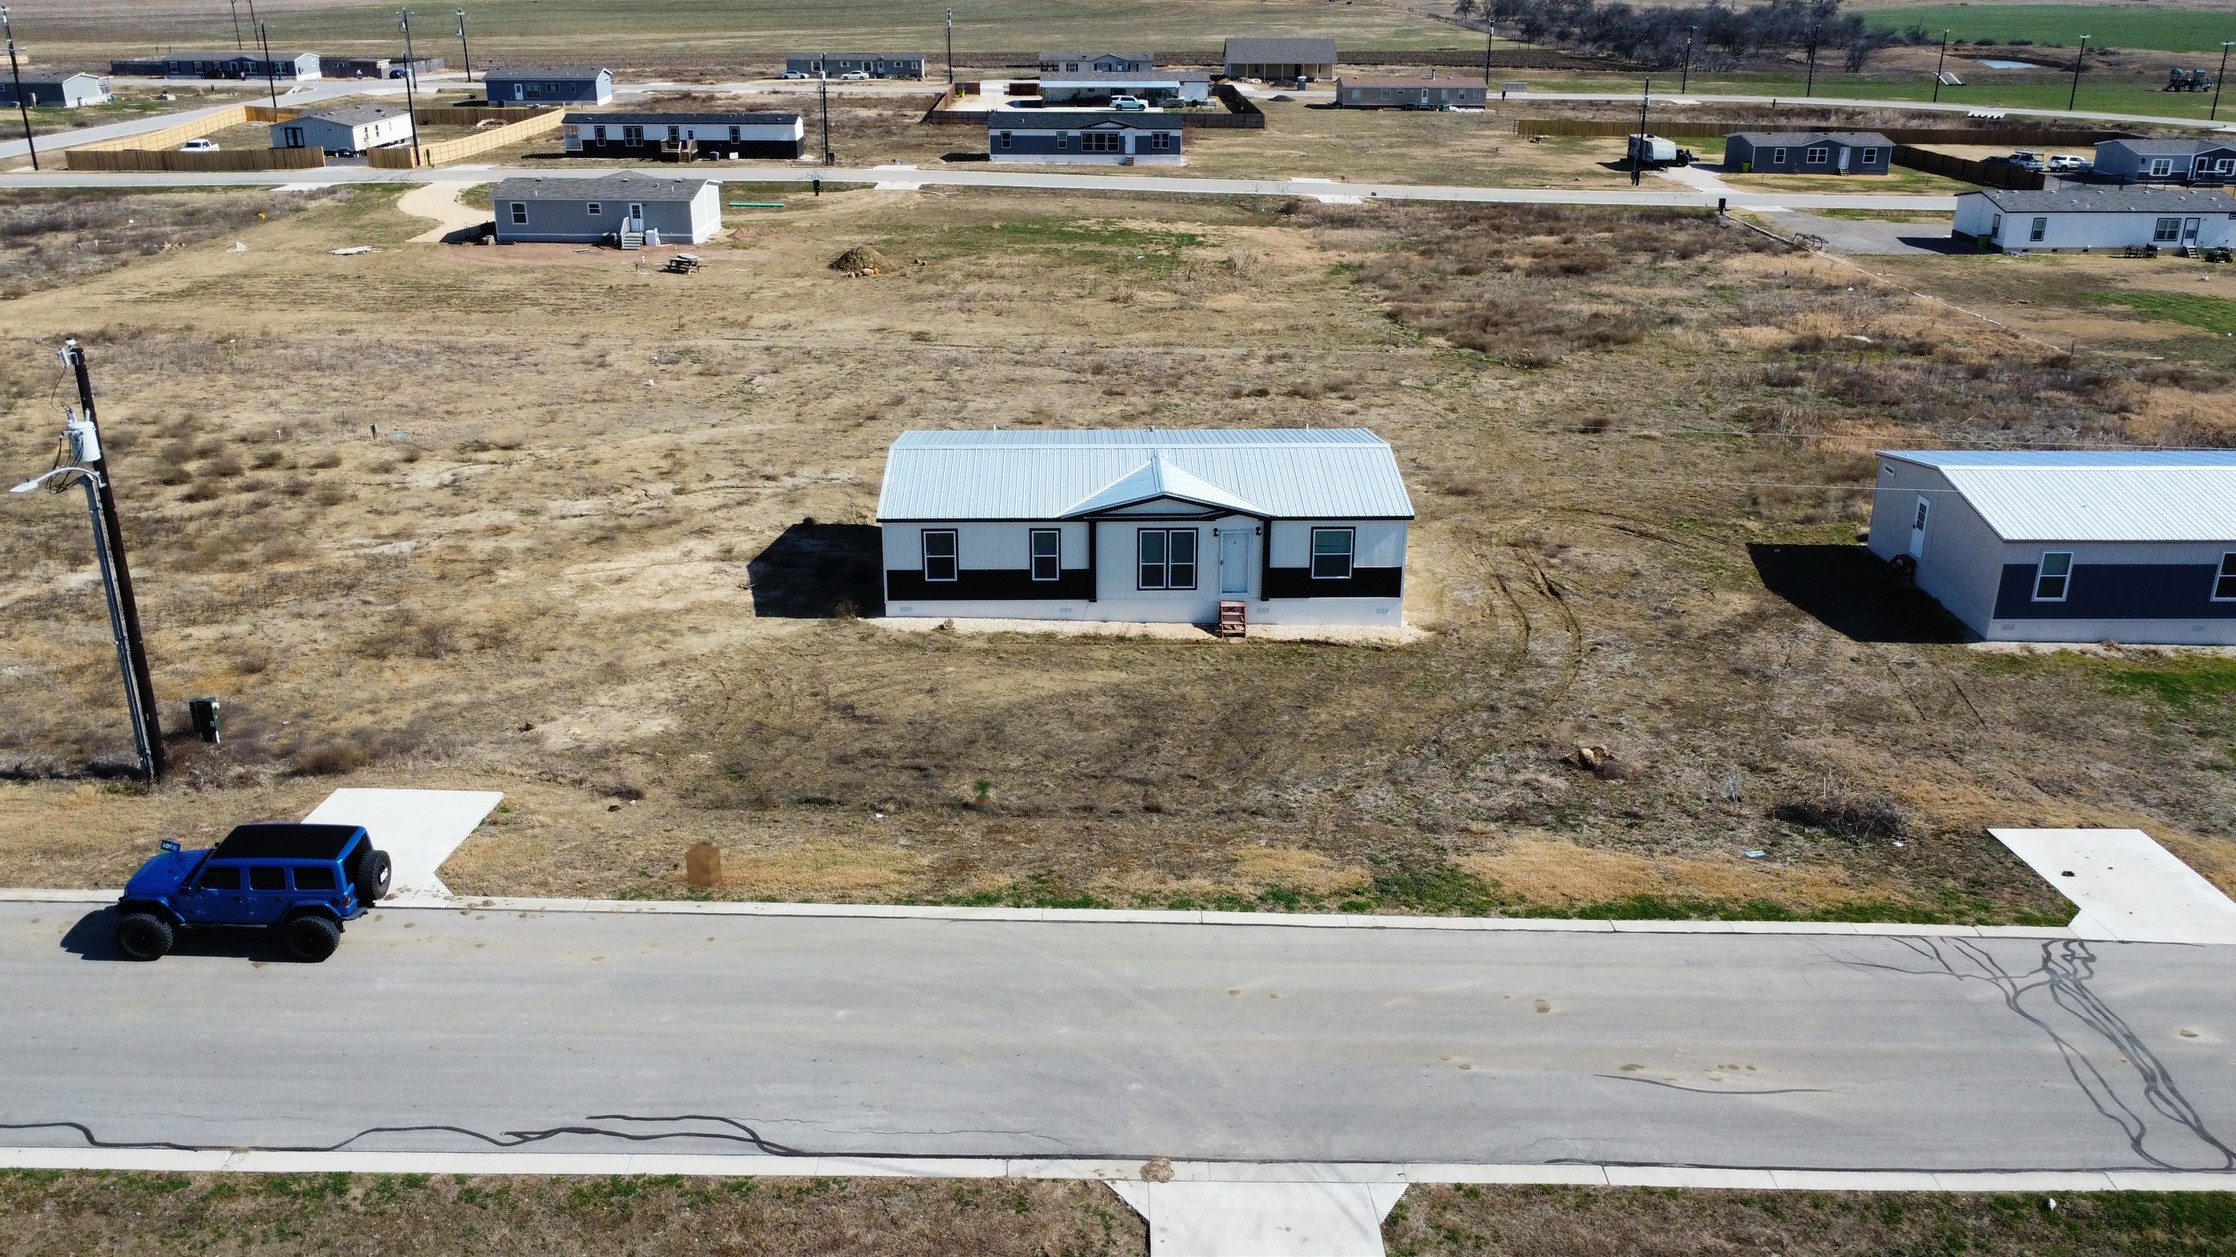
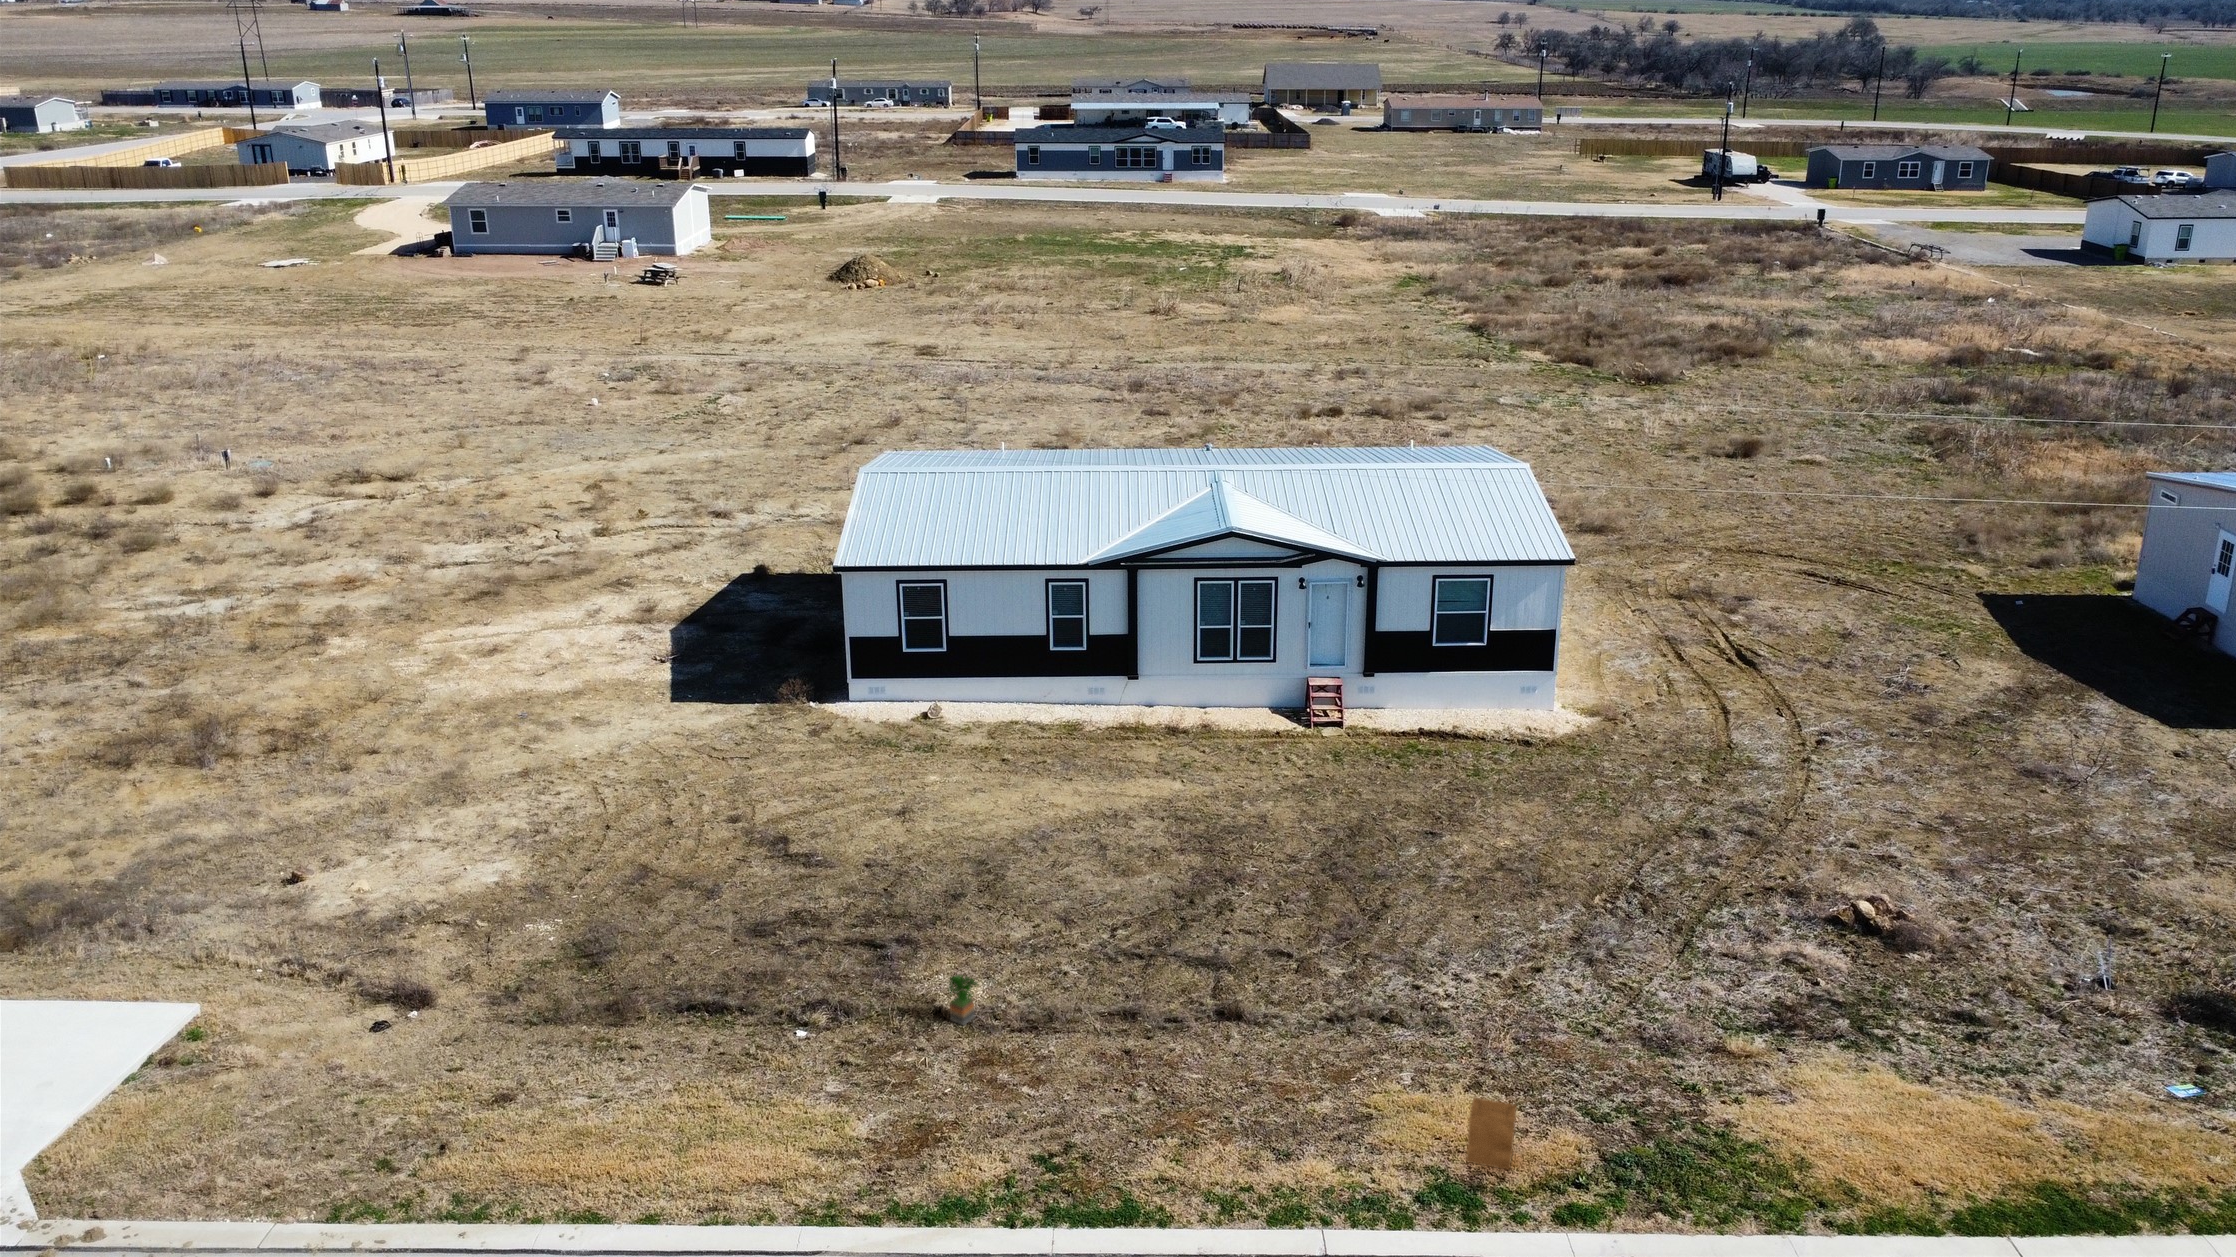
cardboard box: present [685,844,722,886] -> present [1466,1098,1517,1170]

